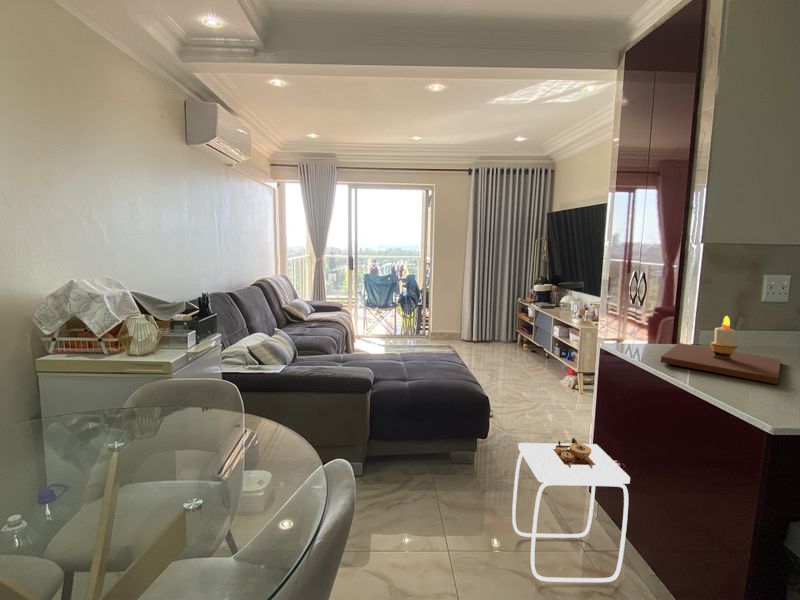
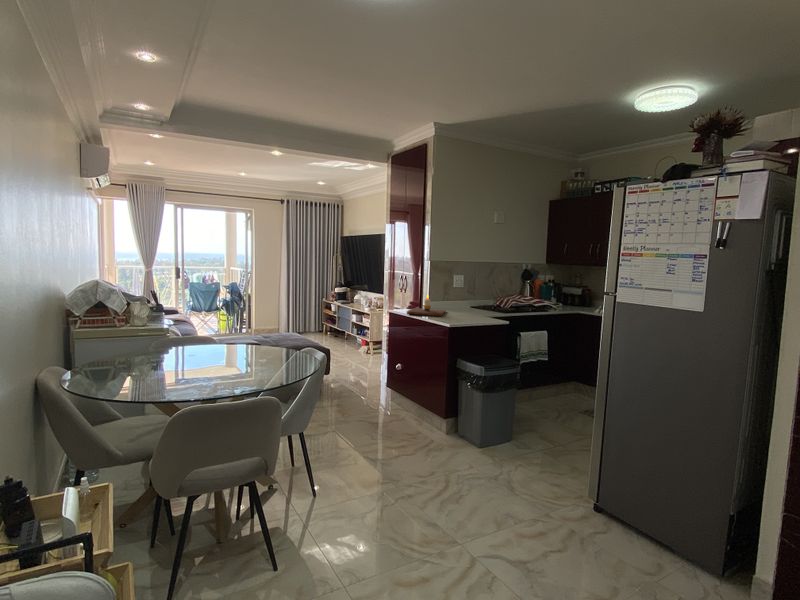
side table: present [512,438,630,582] -> none [352,352,399,411]

